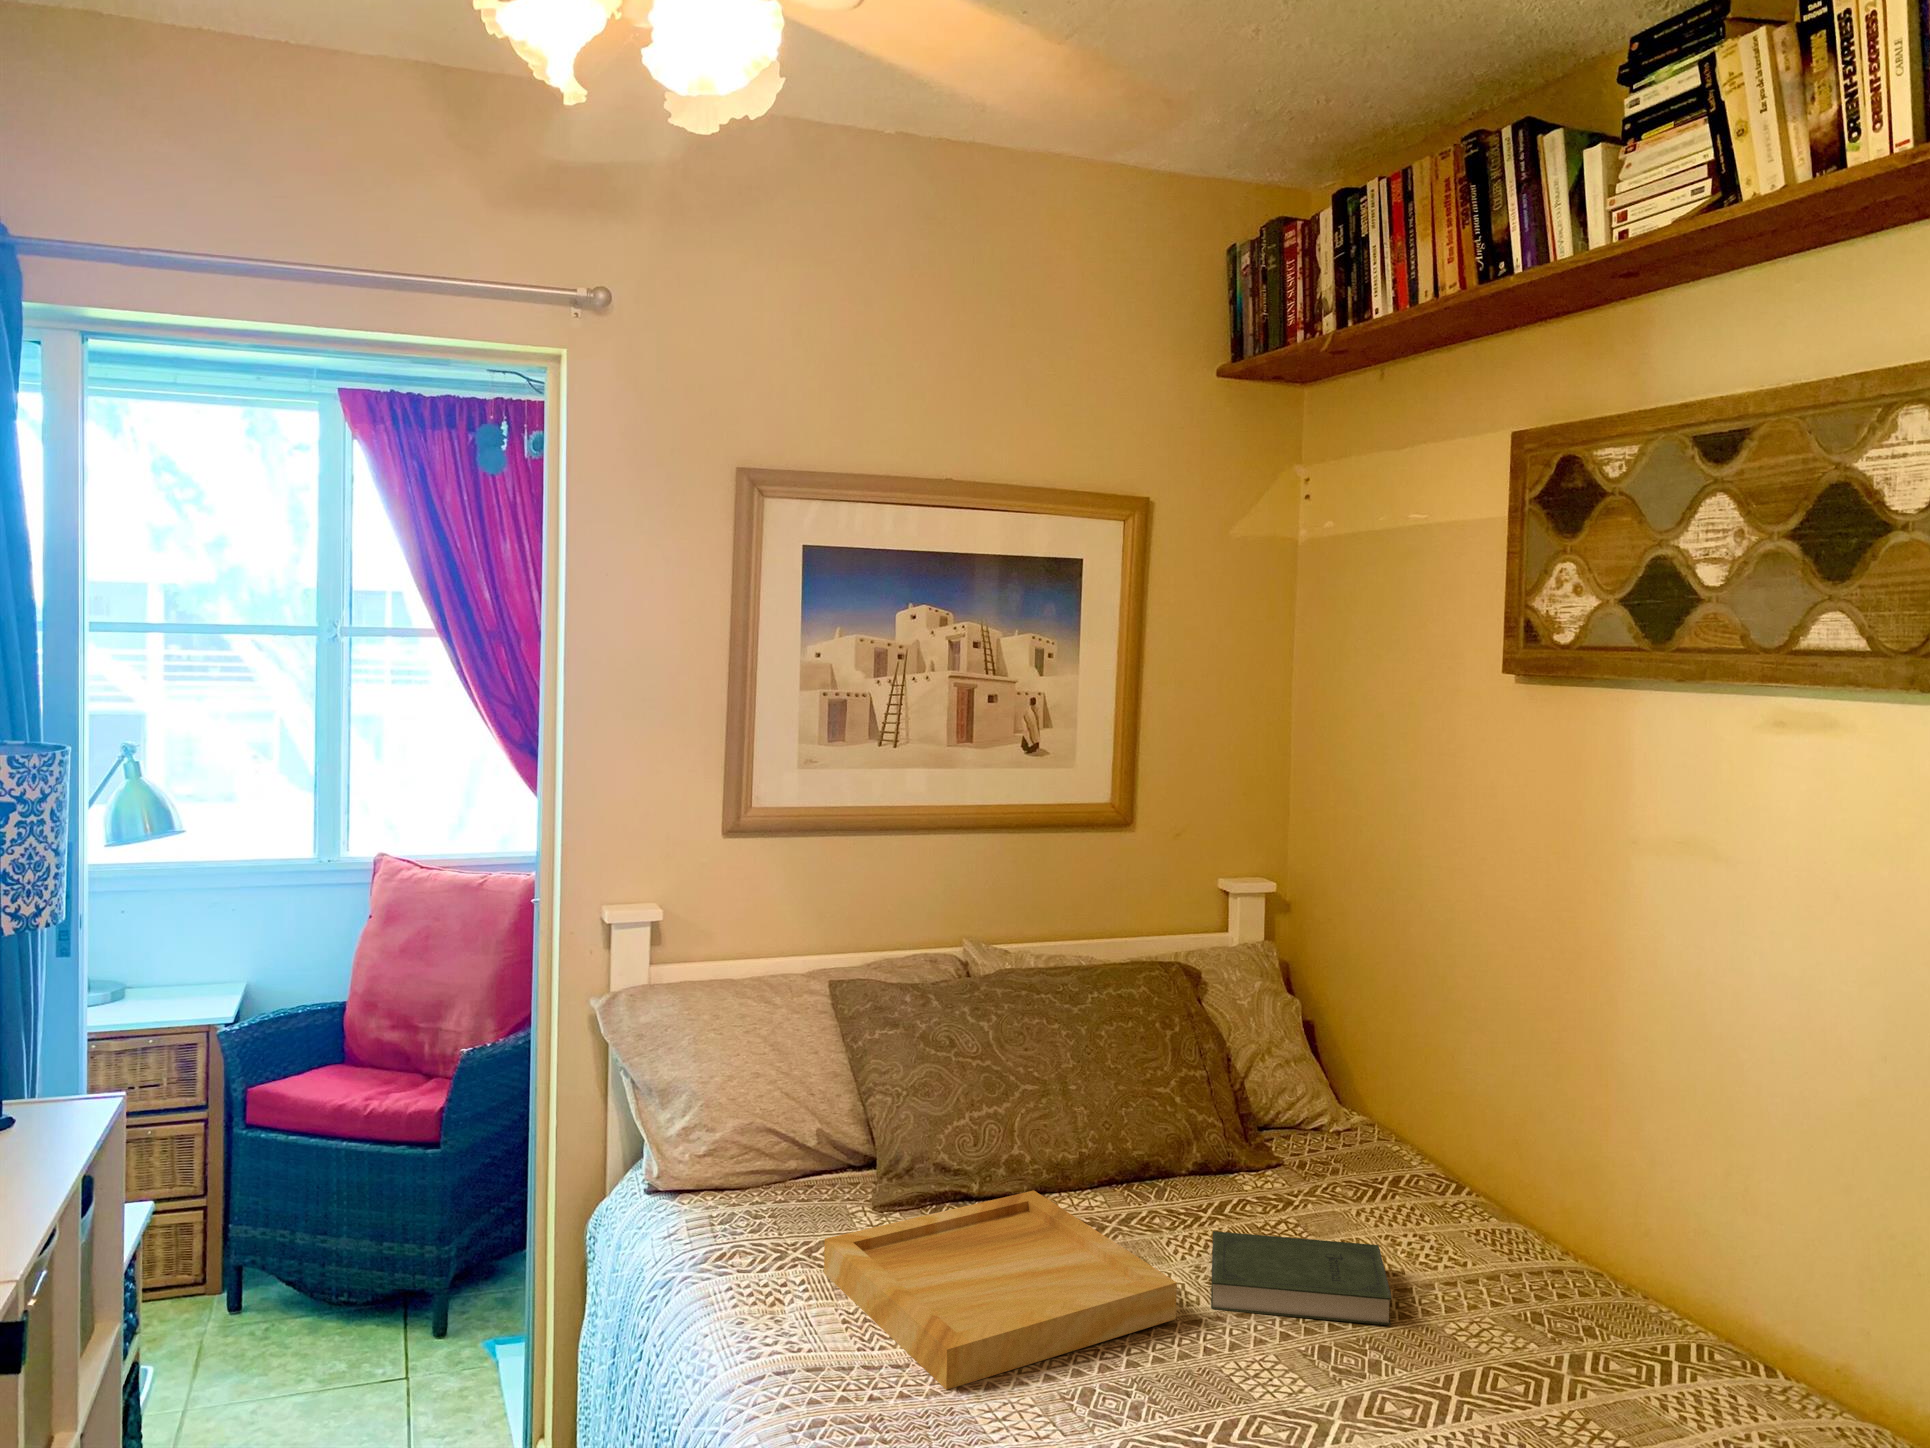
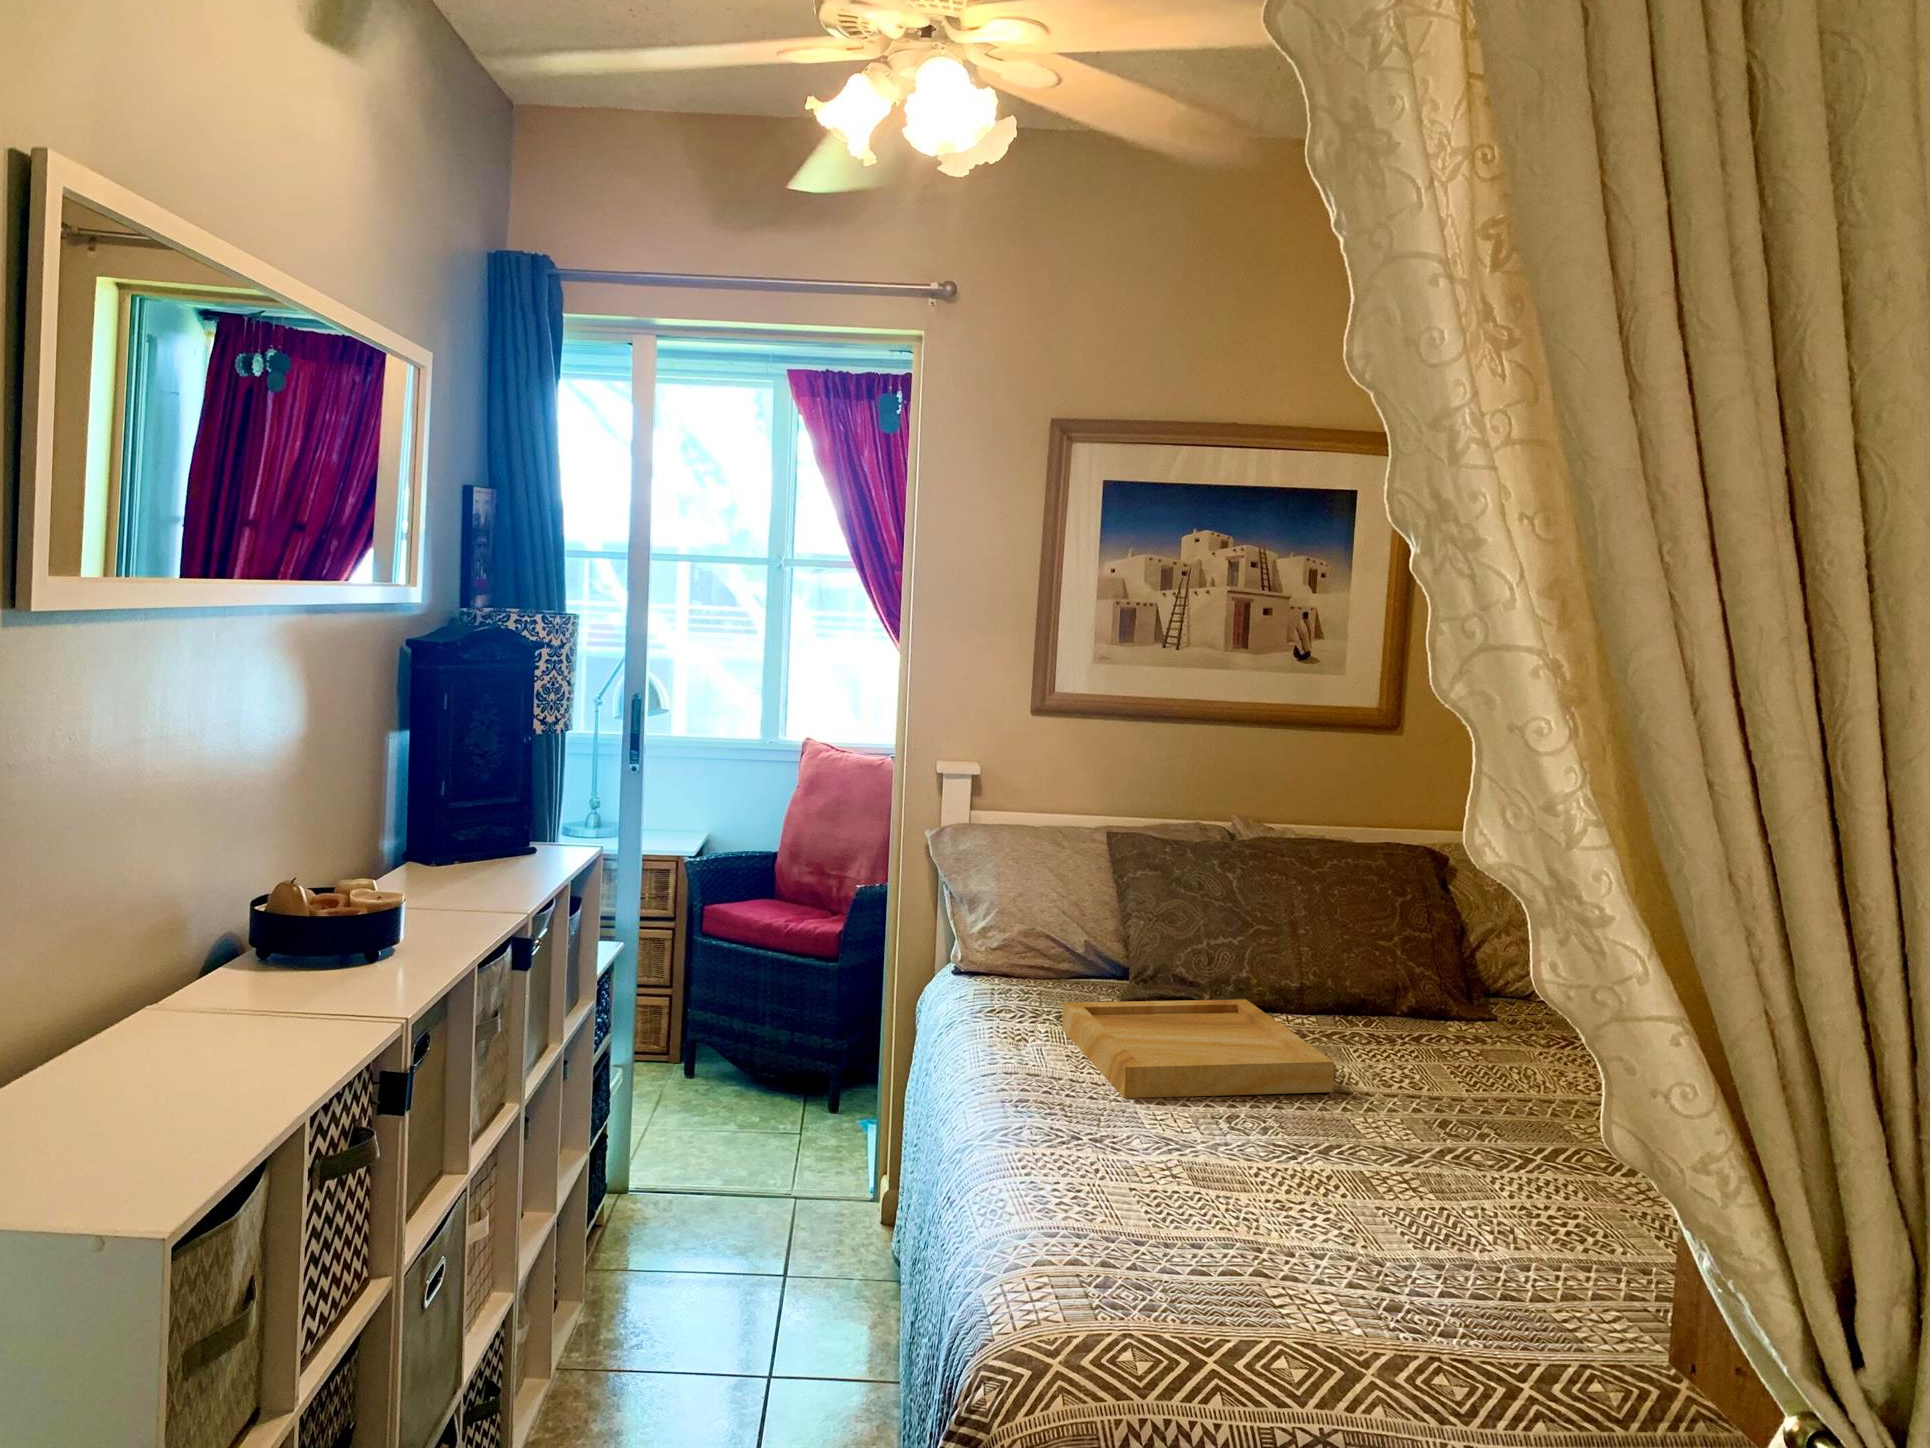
book: present [1211,1231,1391,1325] -> none [1369,1044,1543,1125]

